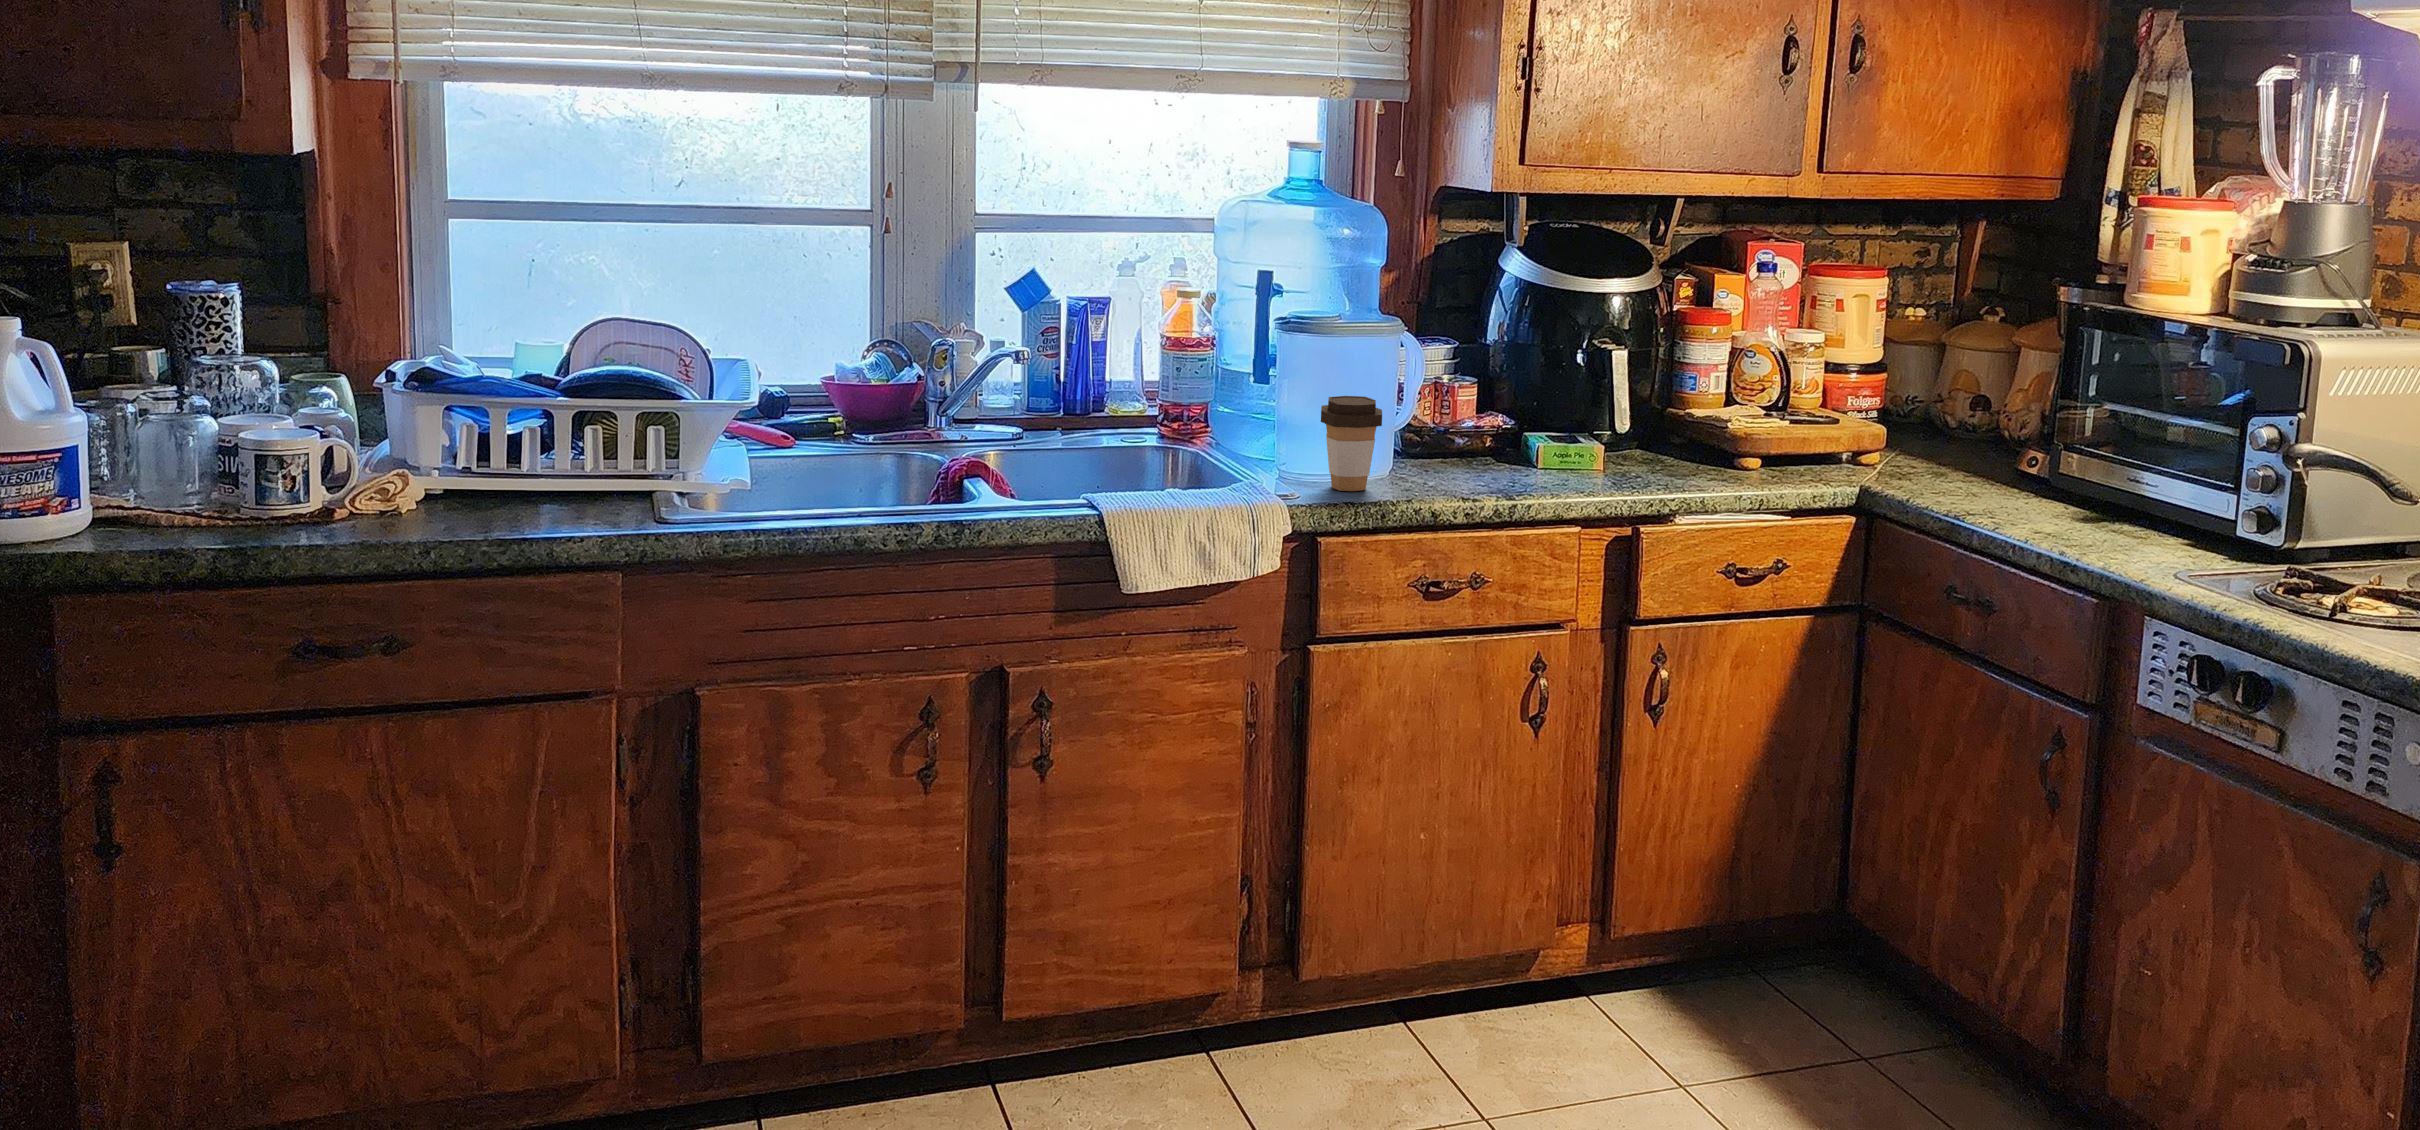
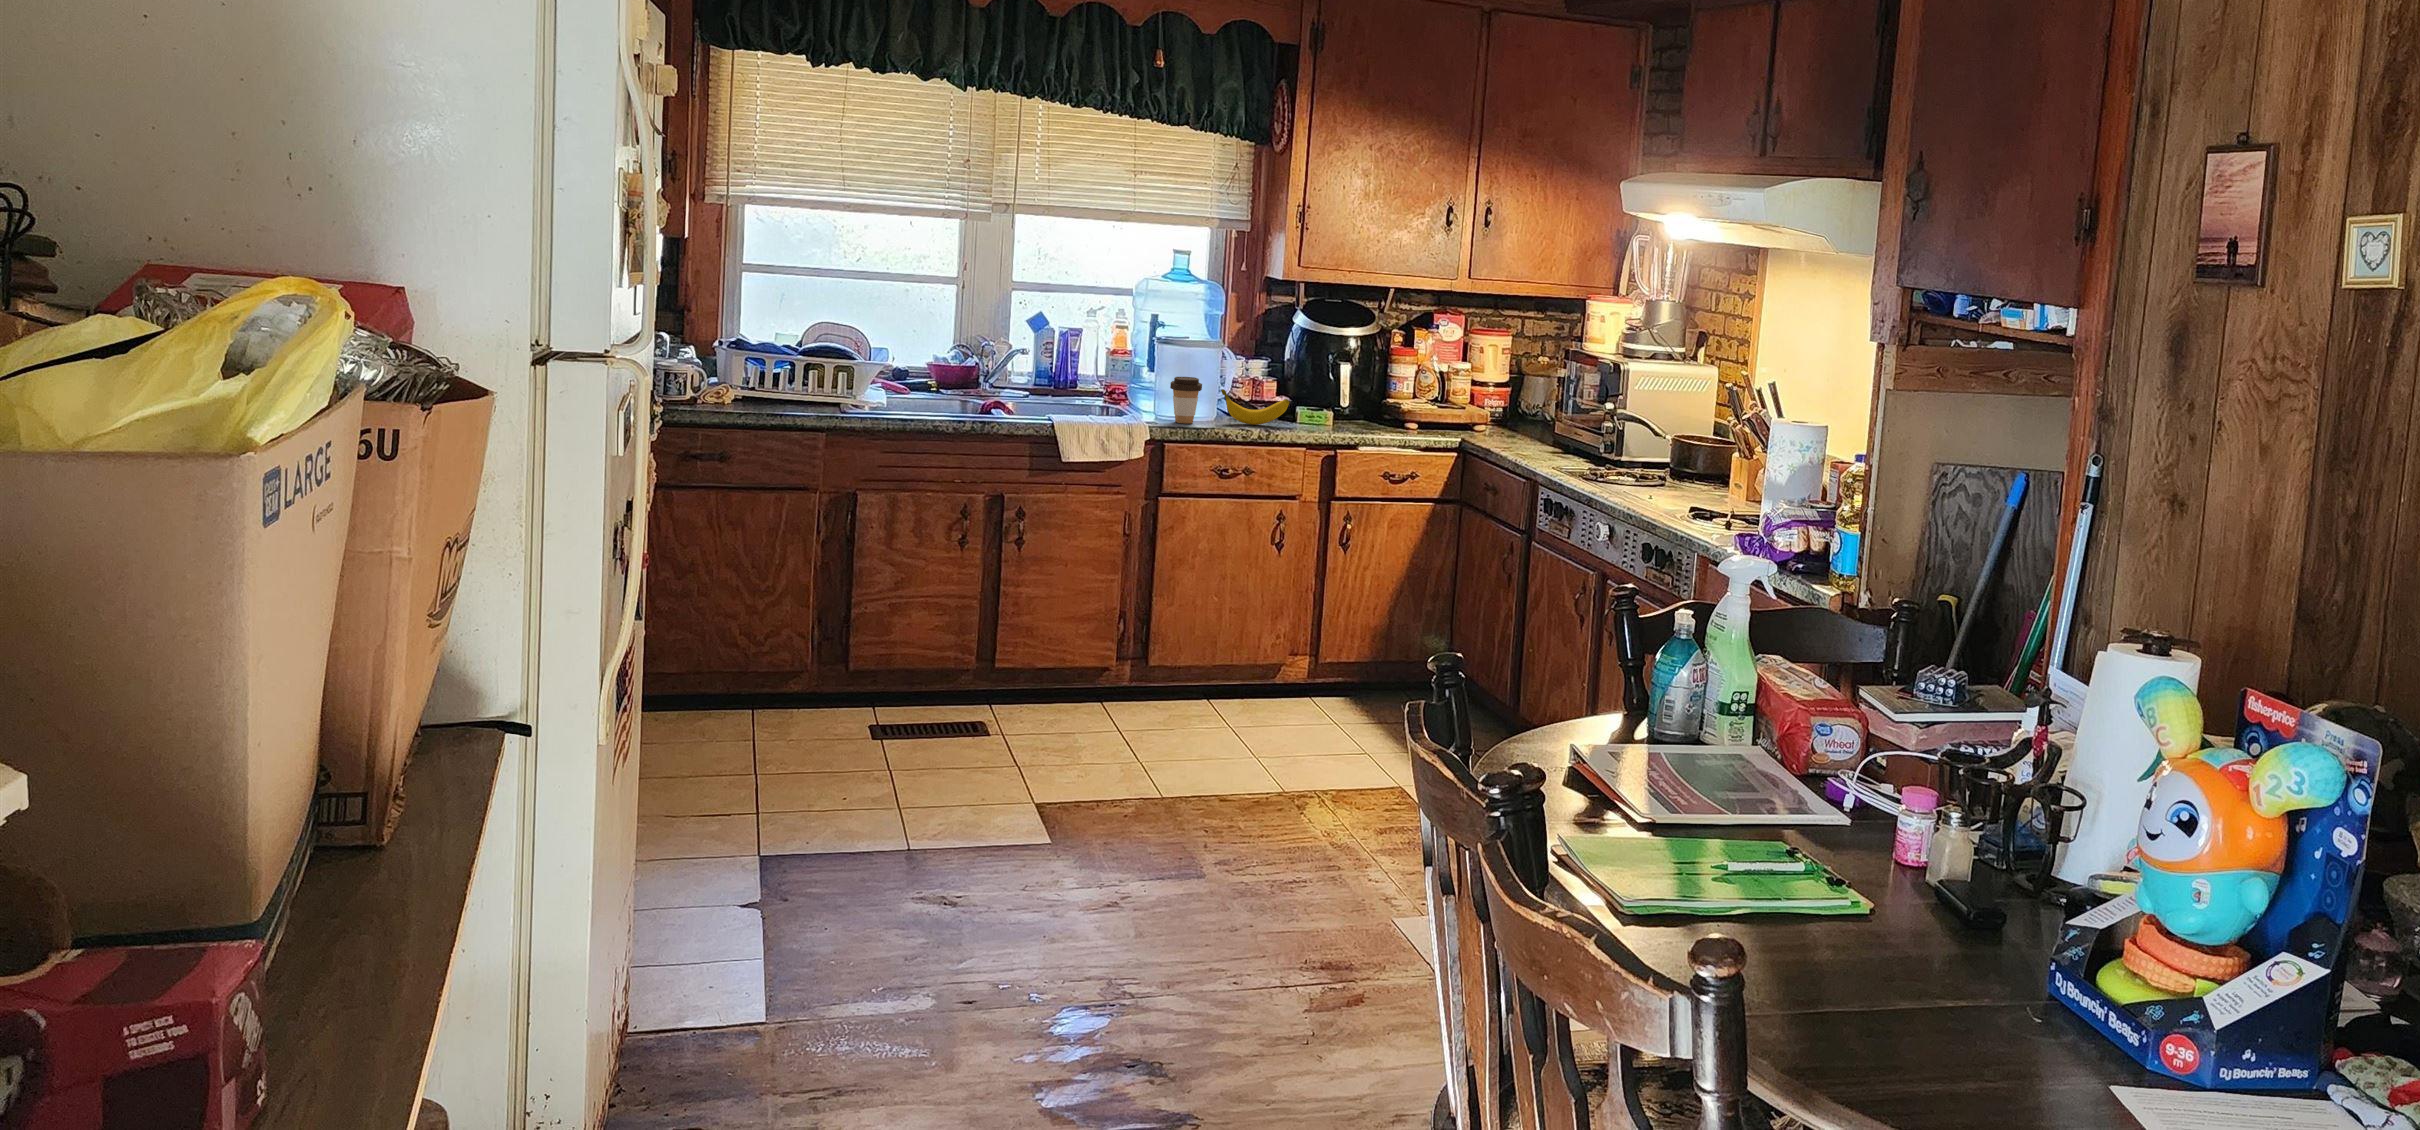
banana: none [1415,416,1546,483] -> present [1221,389,1290,425]

